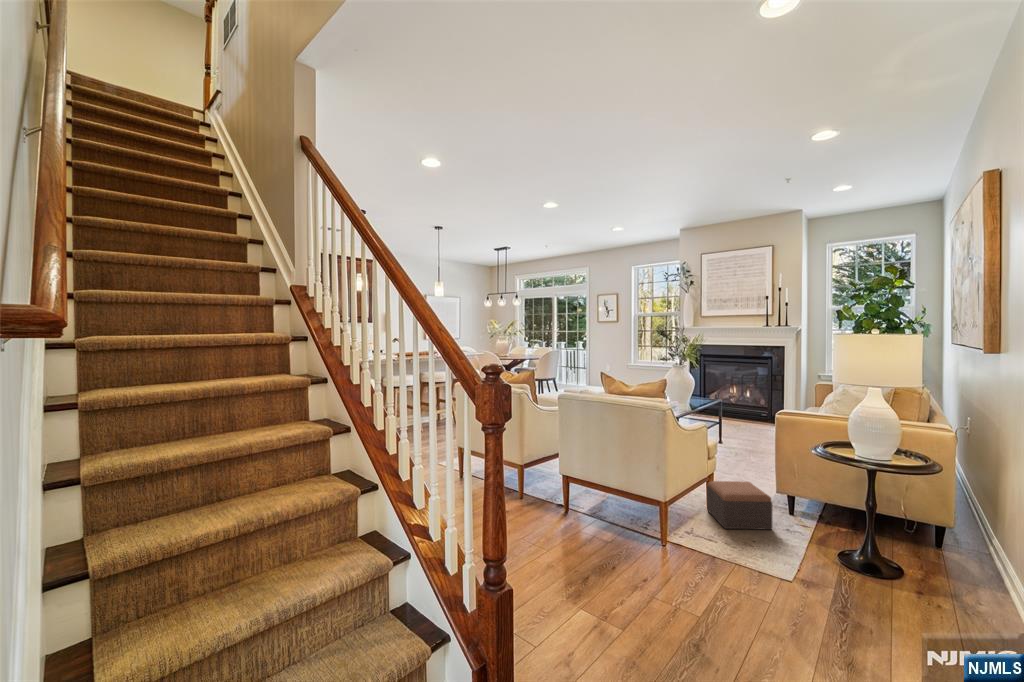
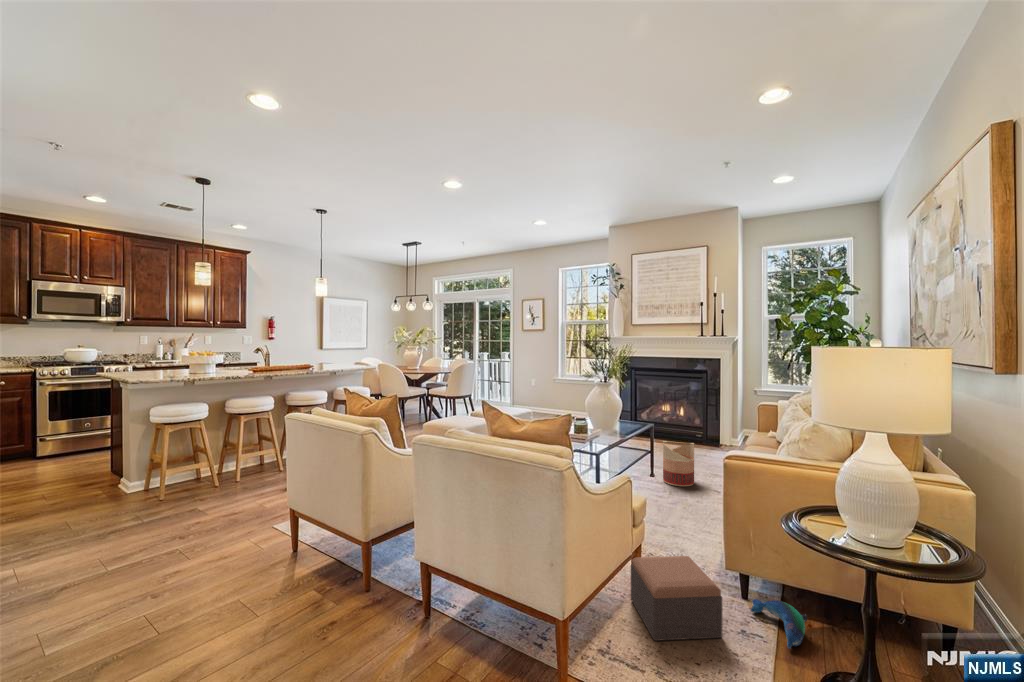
basket: none [730,414,759,451] -> present [663,441,695,486]
plush toy: none [794,511,834,536] -> present [751,599,807,649]

